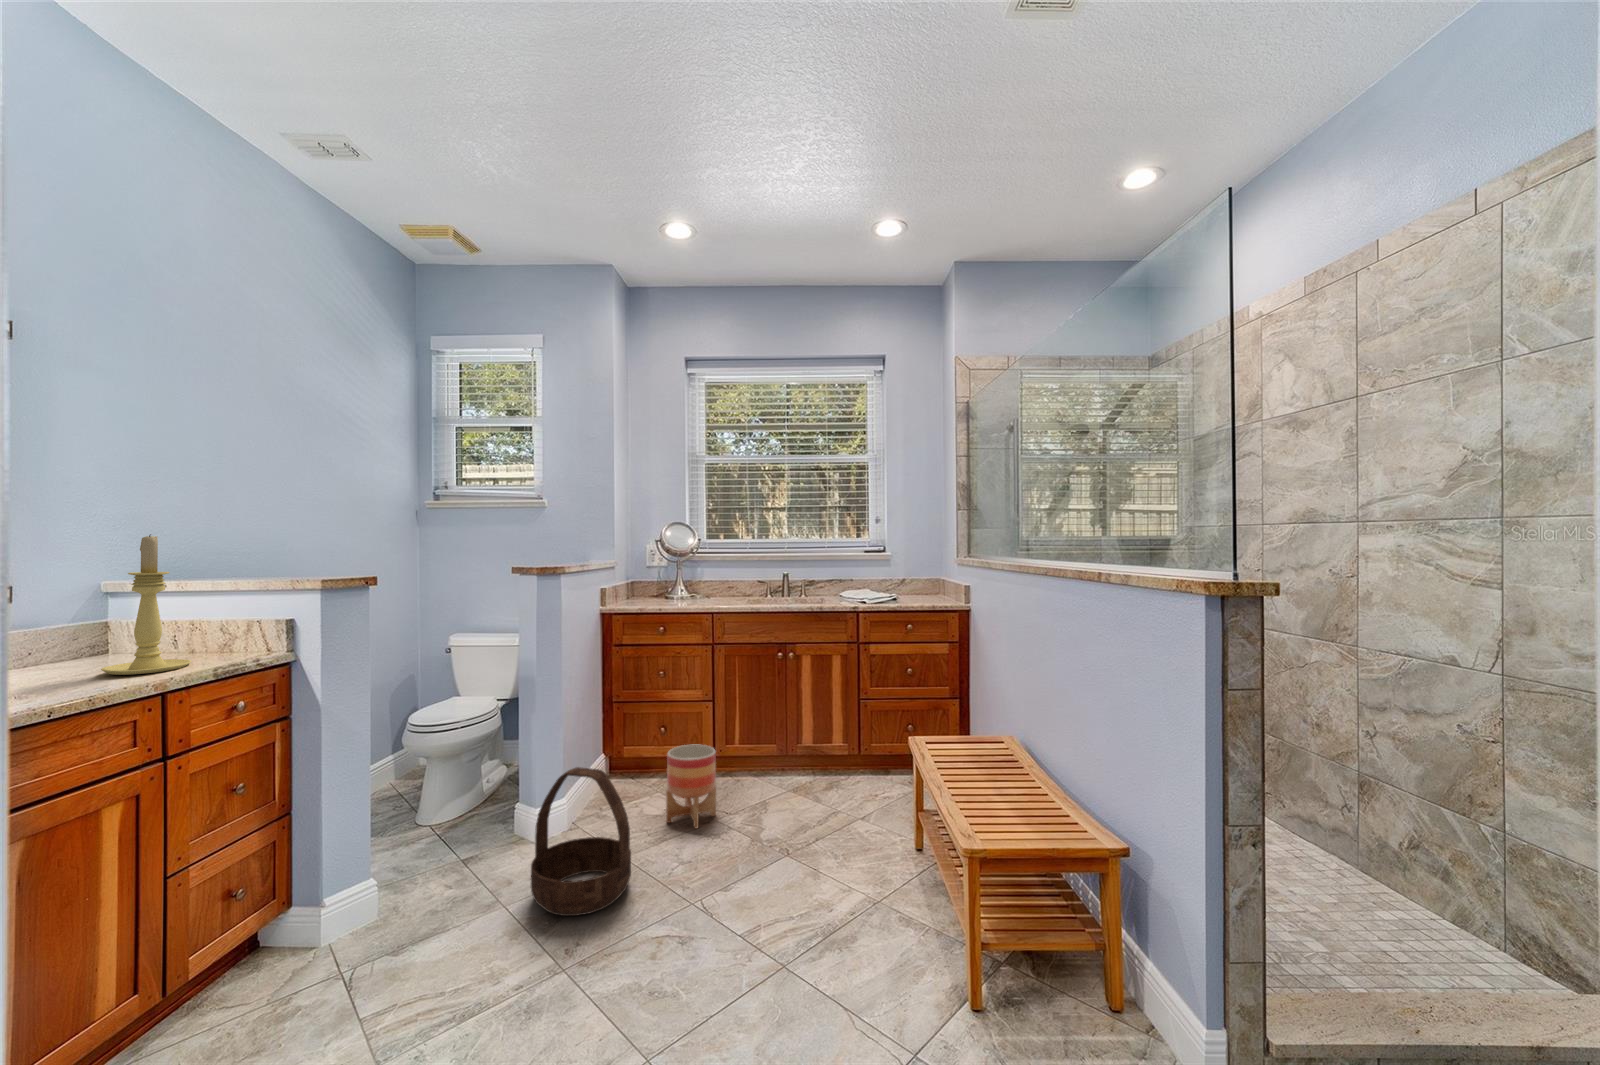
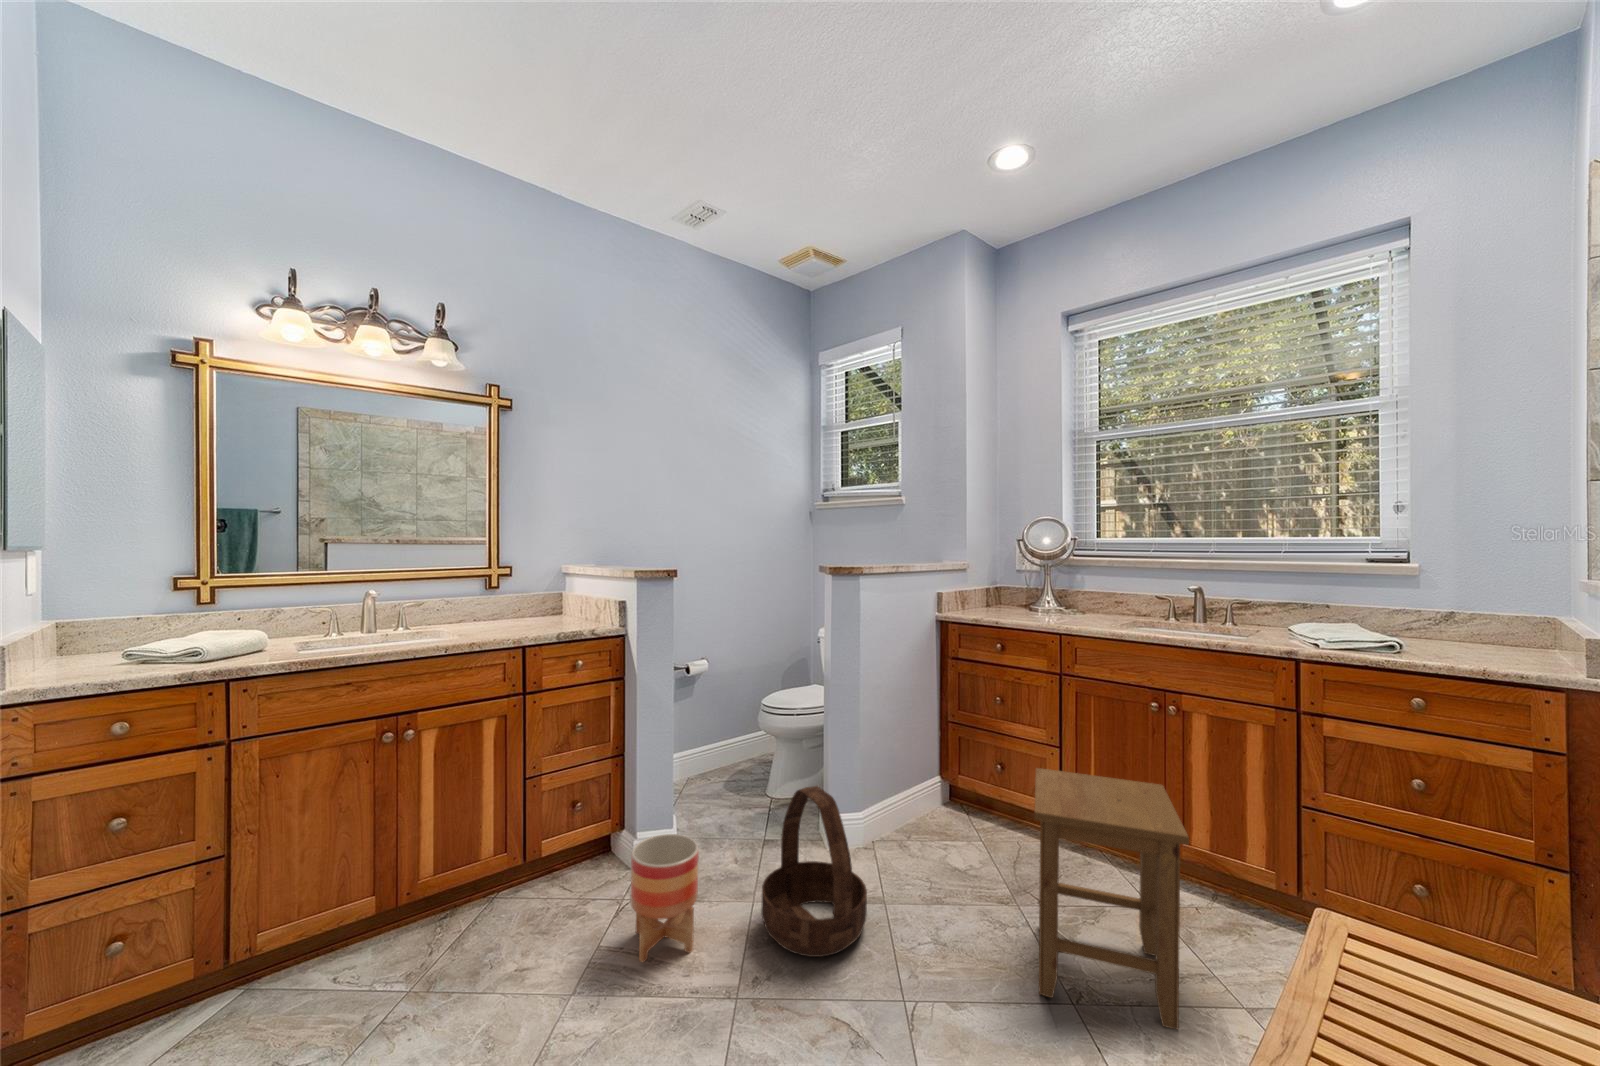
candle holder: present [101,534,191,675] -> none [512,530,563,631]
stool: none [733,701,847,857] -> present [1034,768,1189,1030]
planter: present [666,744,716,828] -> present [631,834,699,962]

